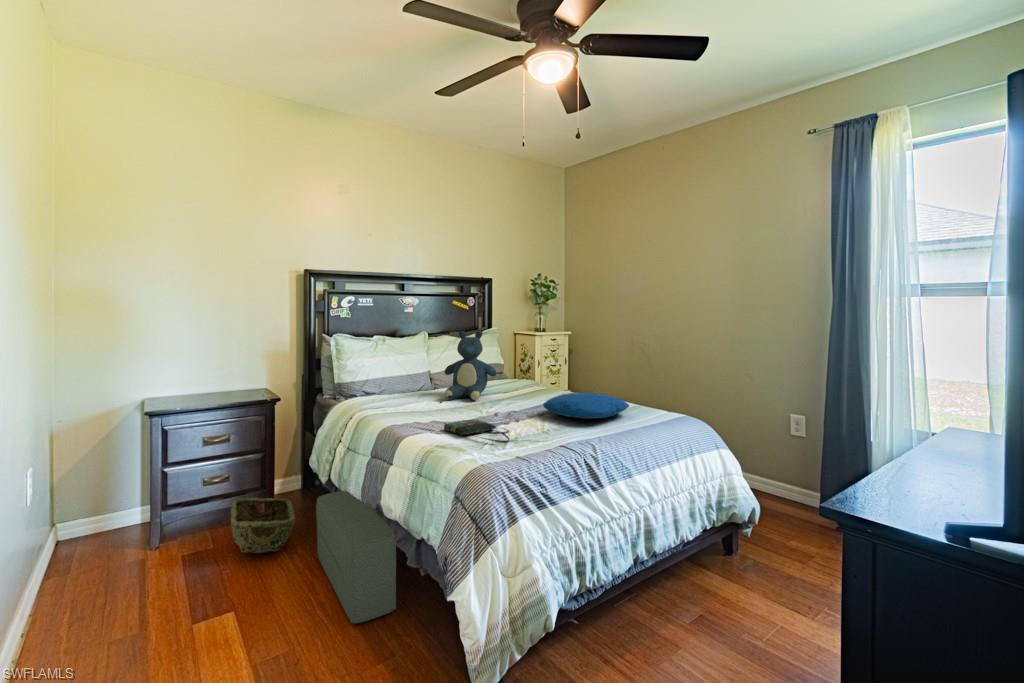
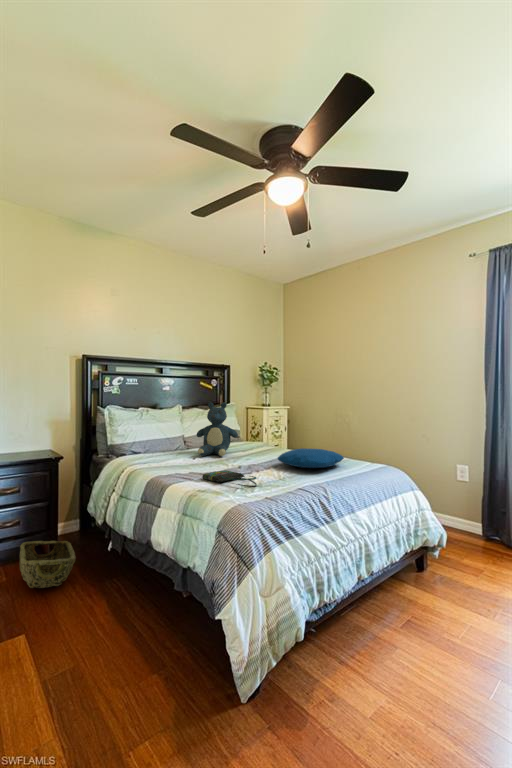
pouf: present [316,491,396,623] -> none [95,531,166,644]

